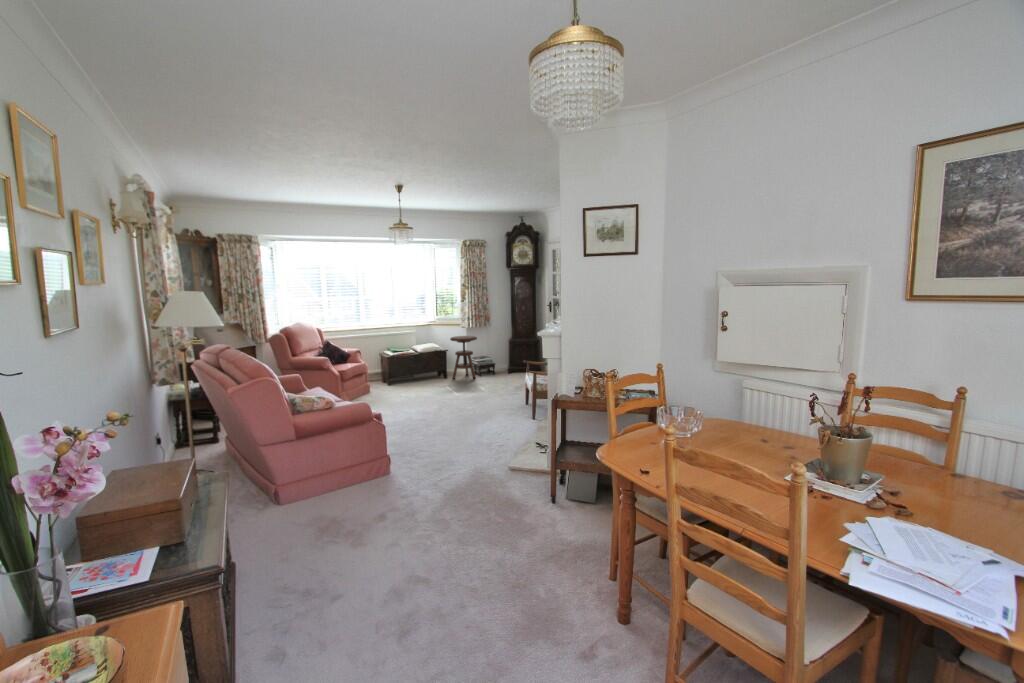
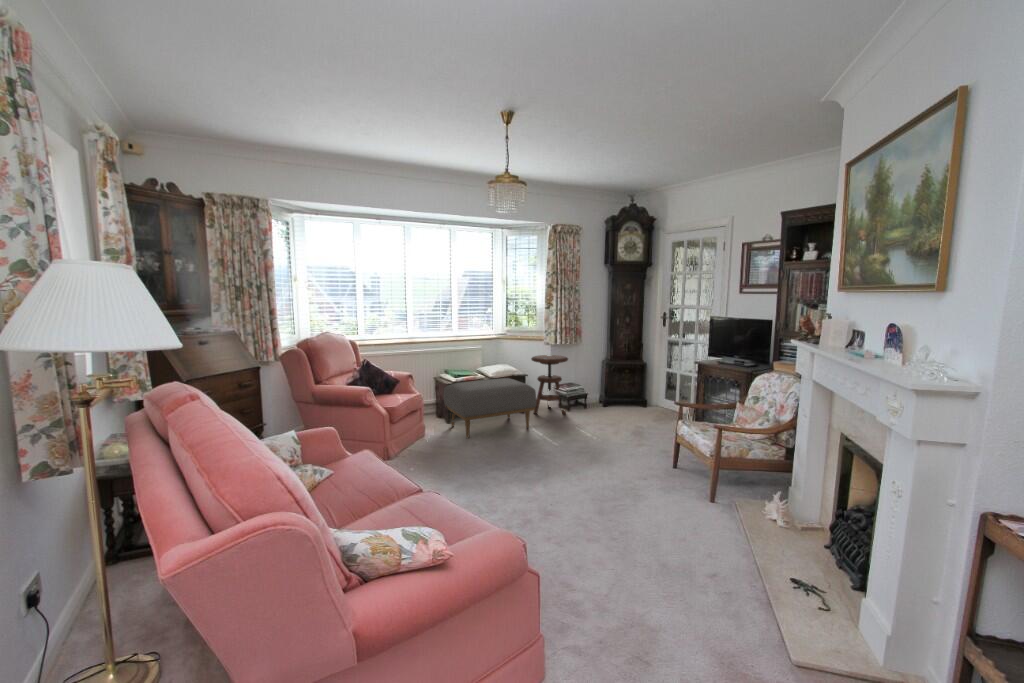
ottoman: none [383,353,446,392] -> present [444,378,536,438]

